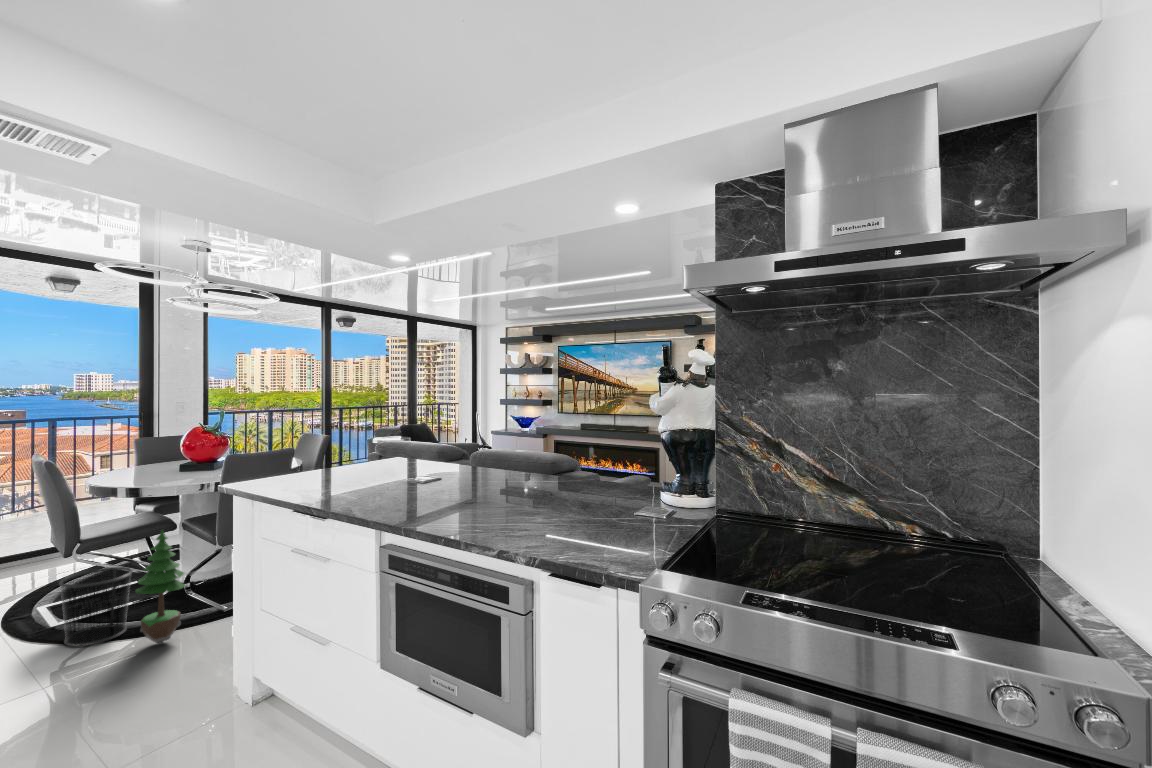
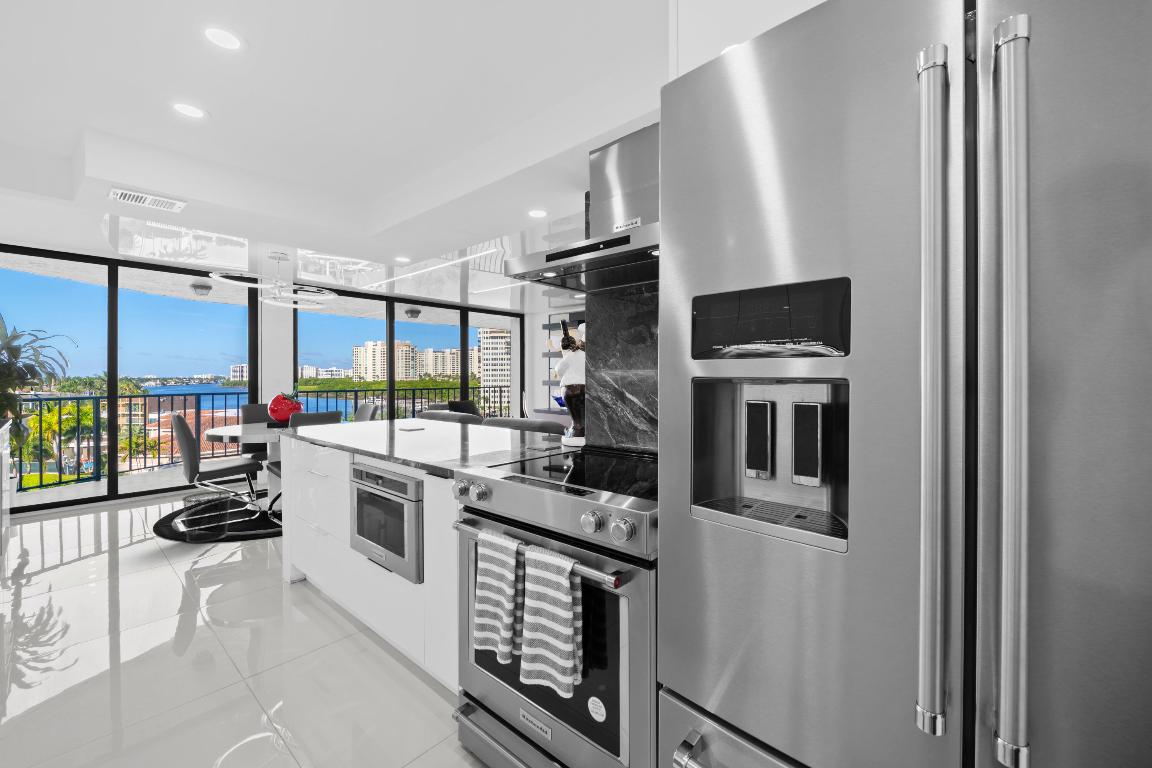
potted tree: present [136,530,185,643] -> none [229,463,263,544]

